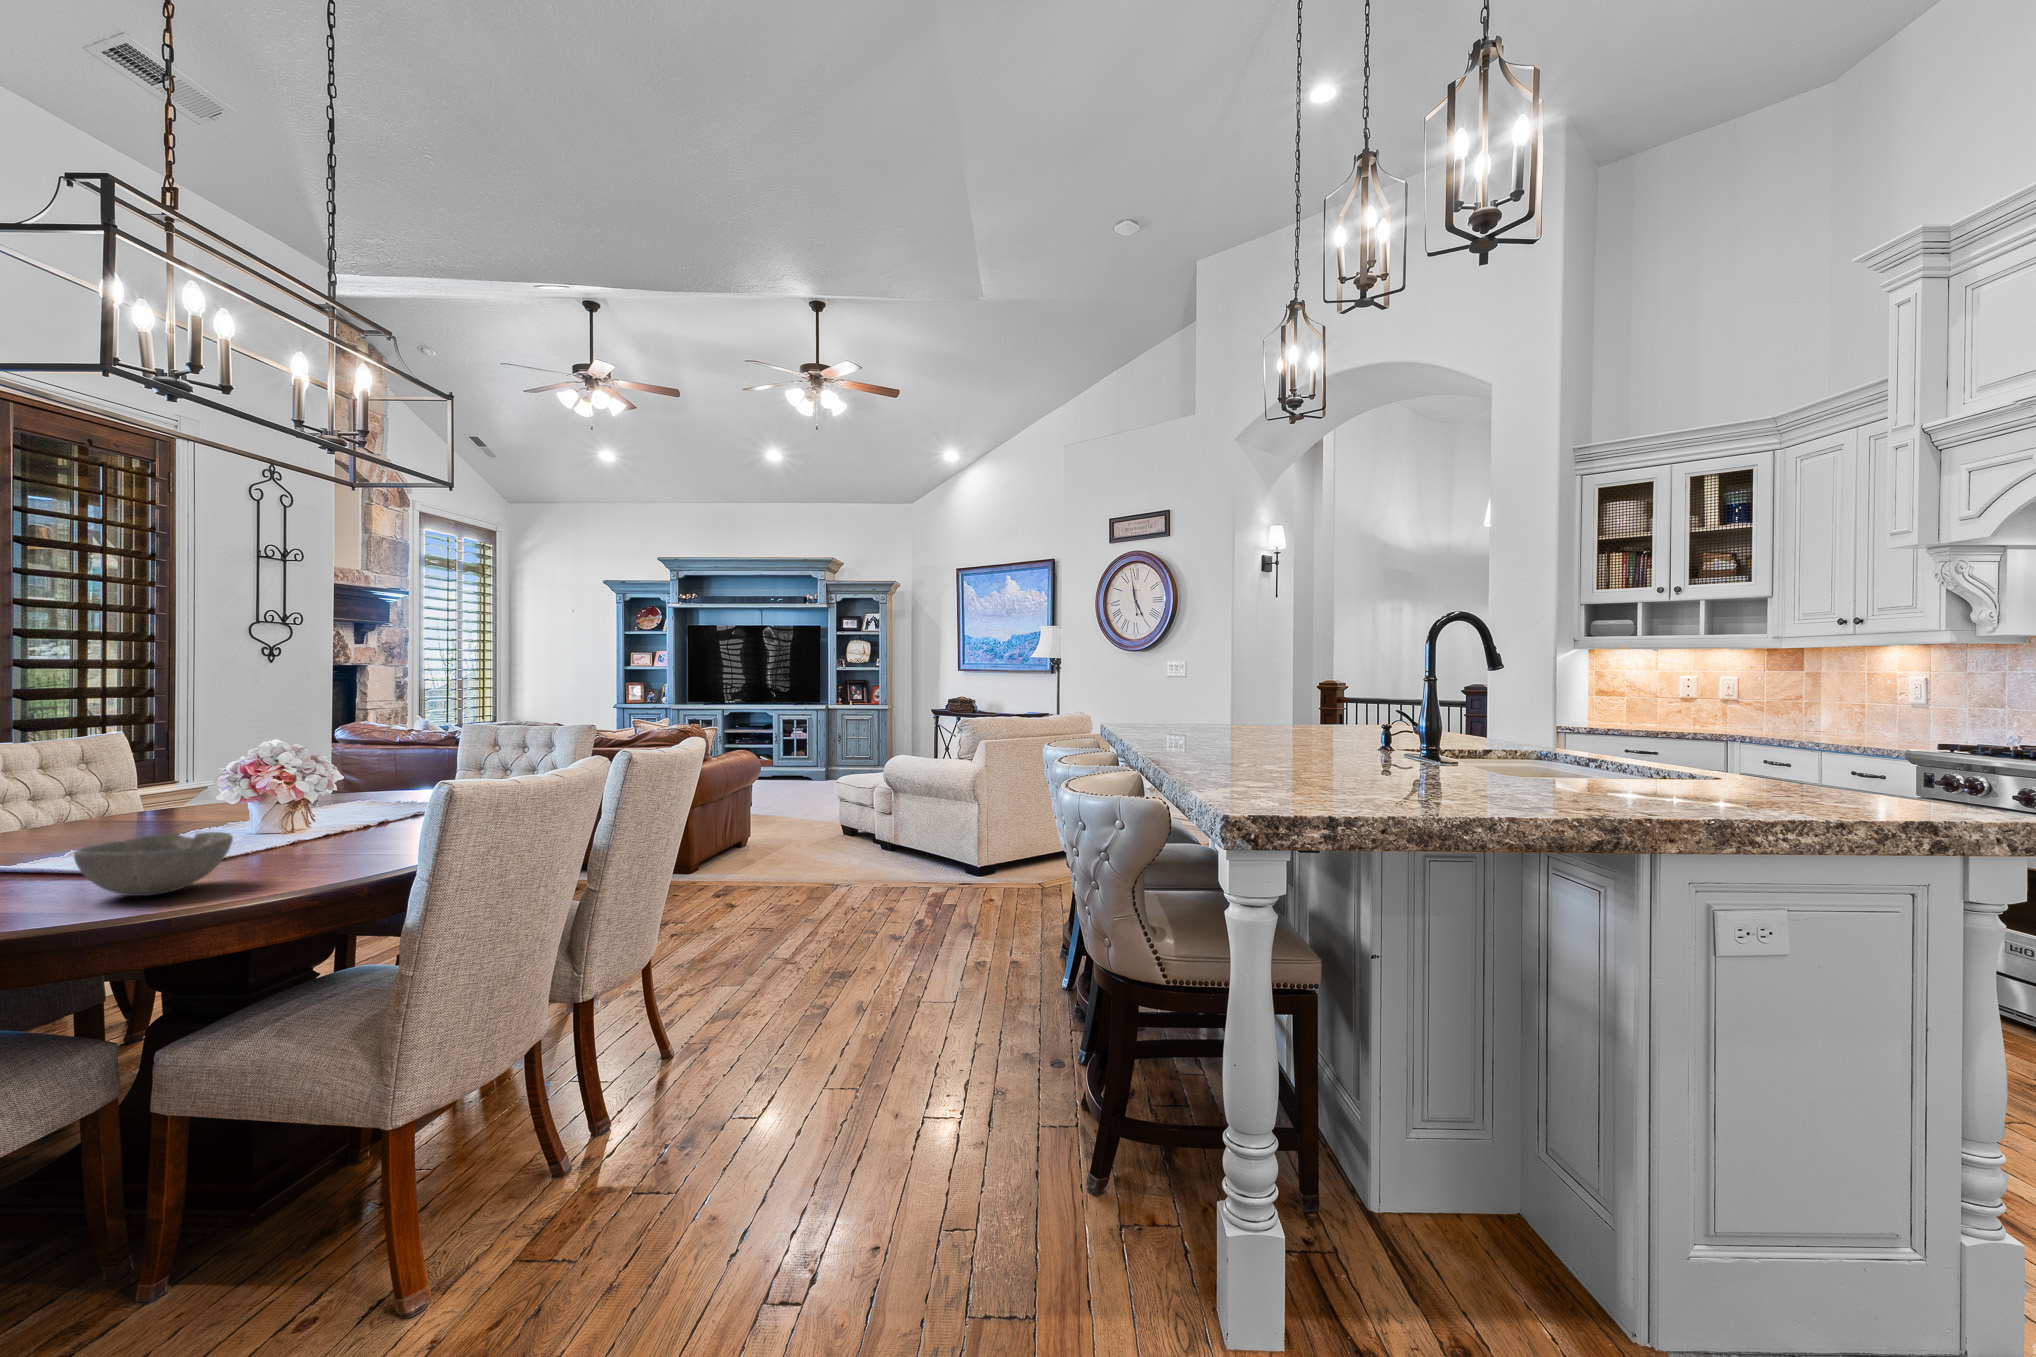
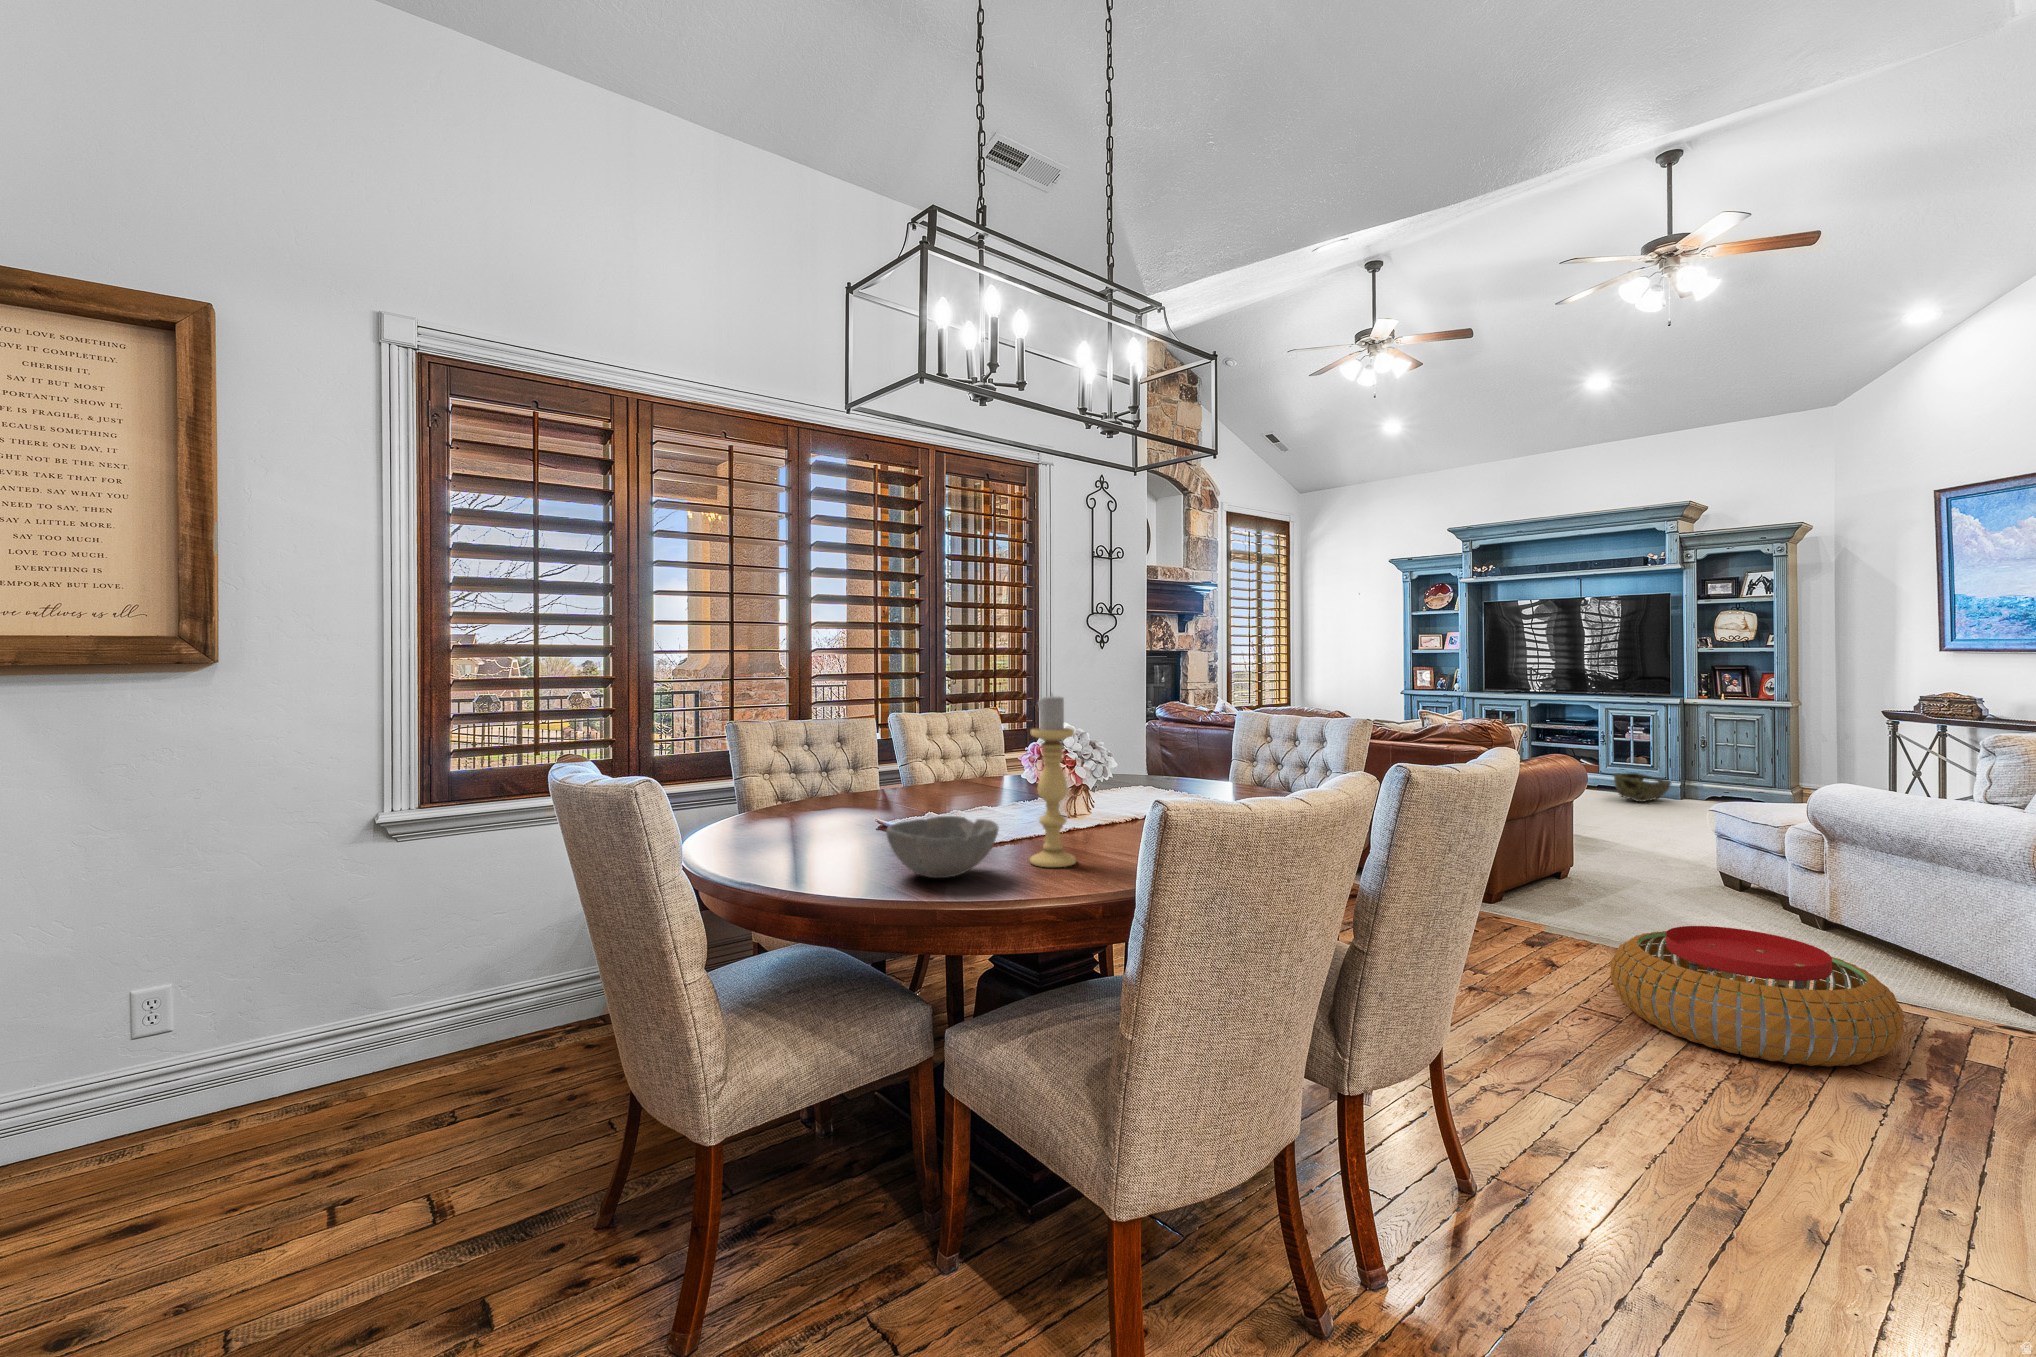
candle holder: none [262,706,319,871] -> present [1030,696,1076,867]
woven basket: none [782,764,821,786] -> present [1614,773,1671,802]
pouf: none [769,855,918,933] -> present [1610,926,1904,1067]

